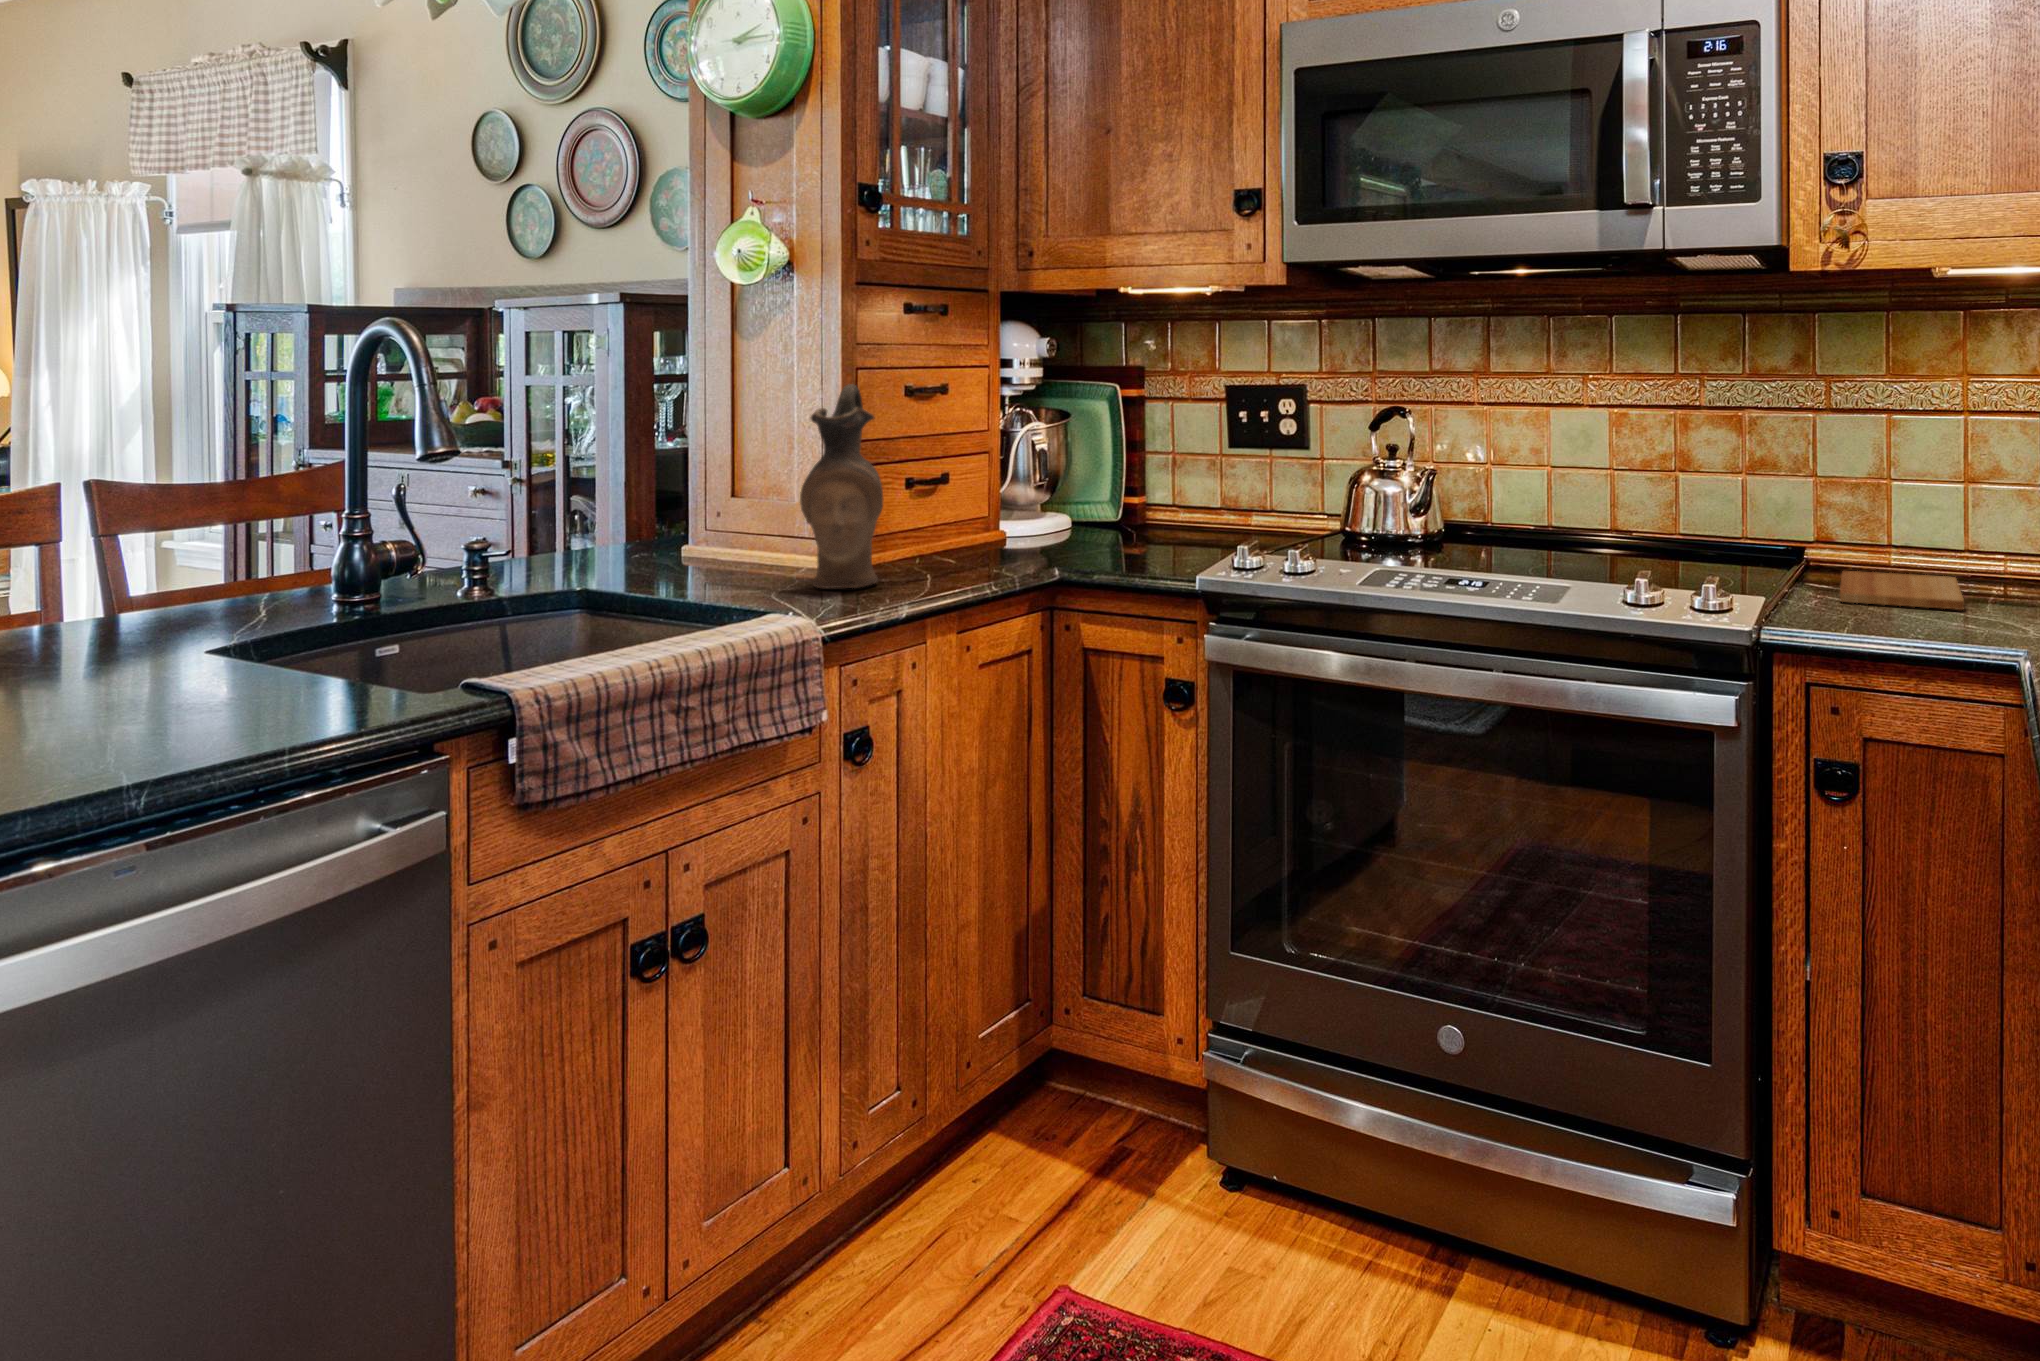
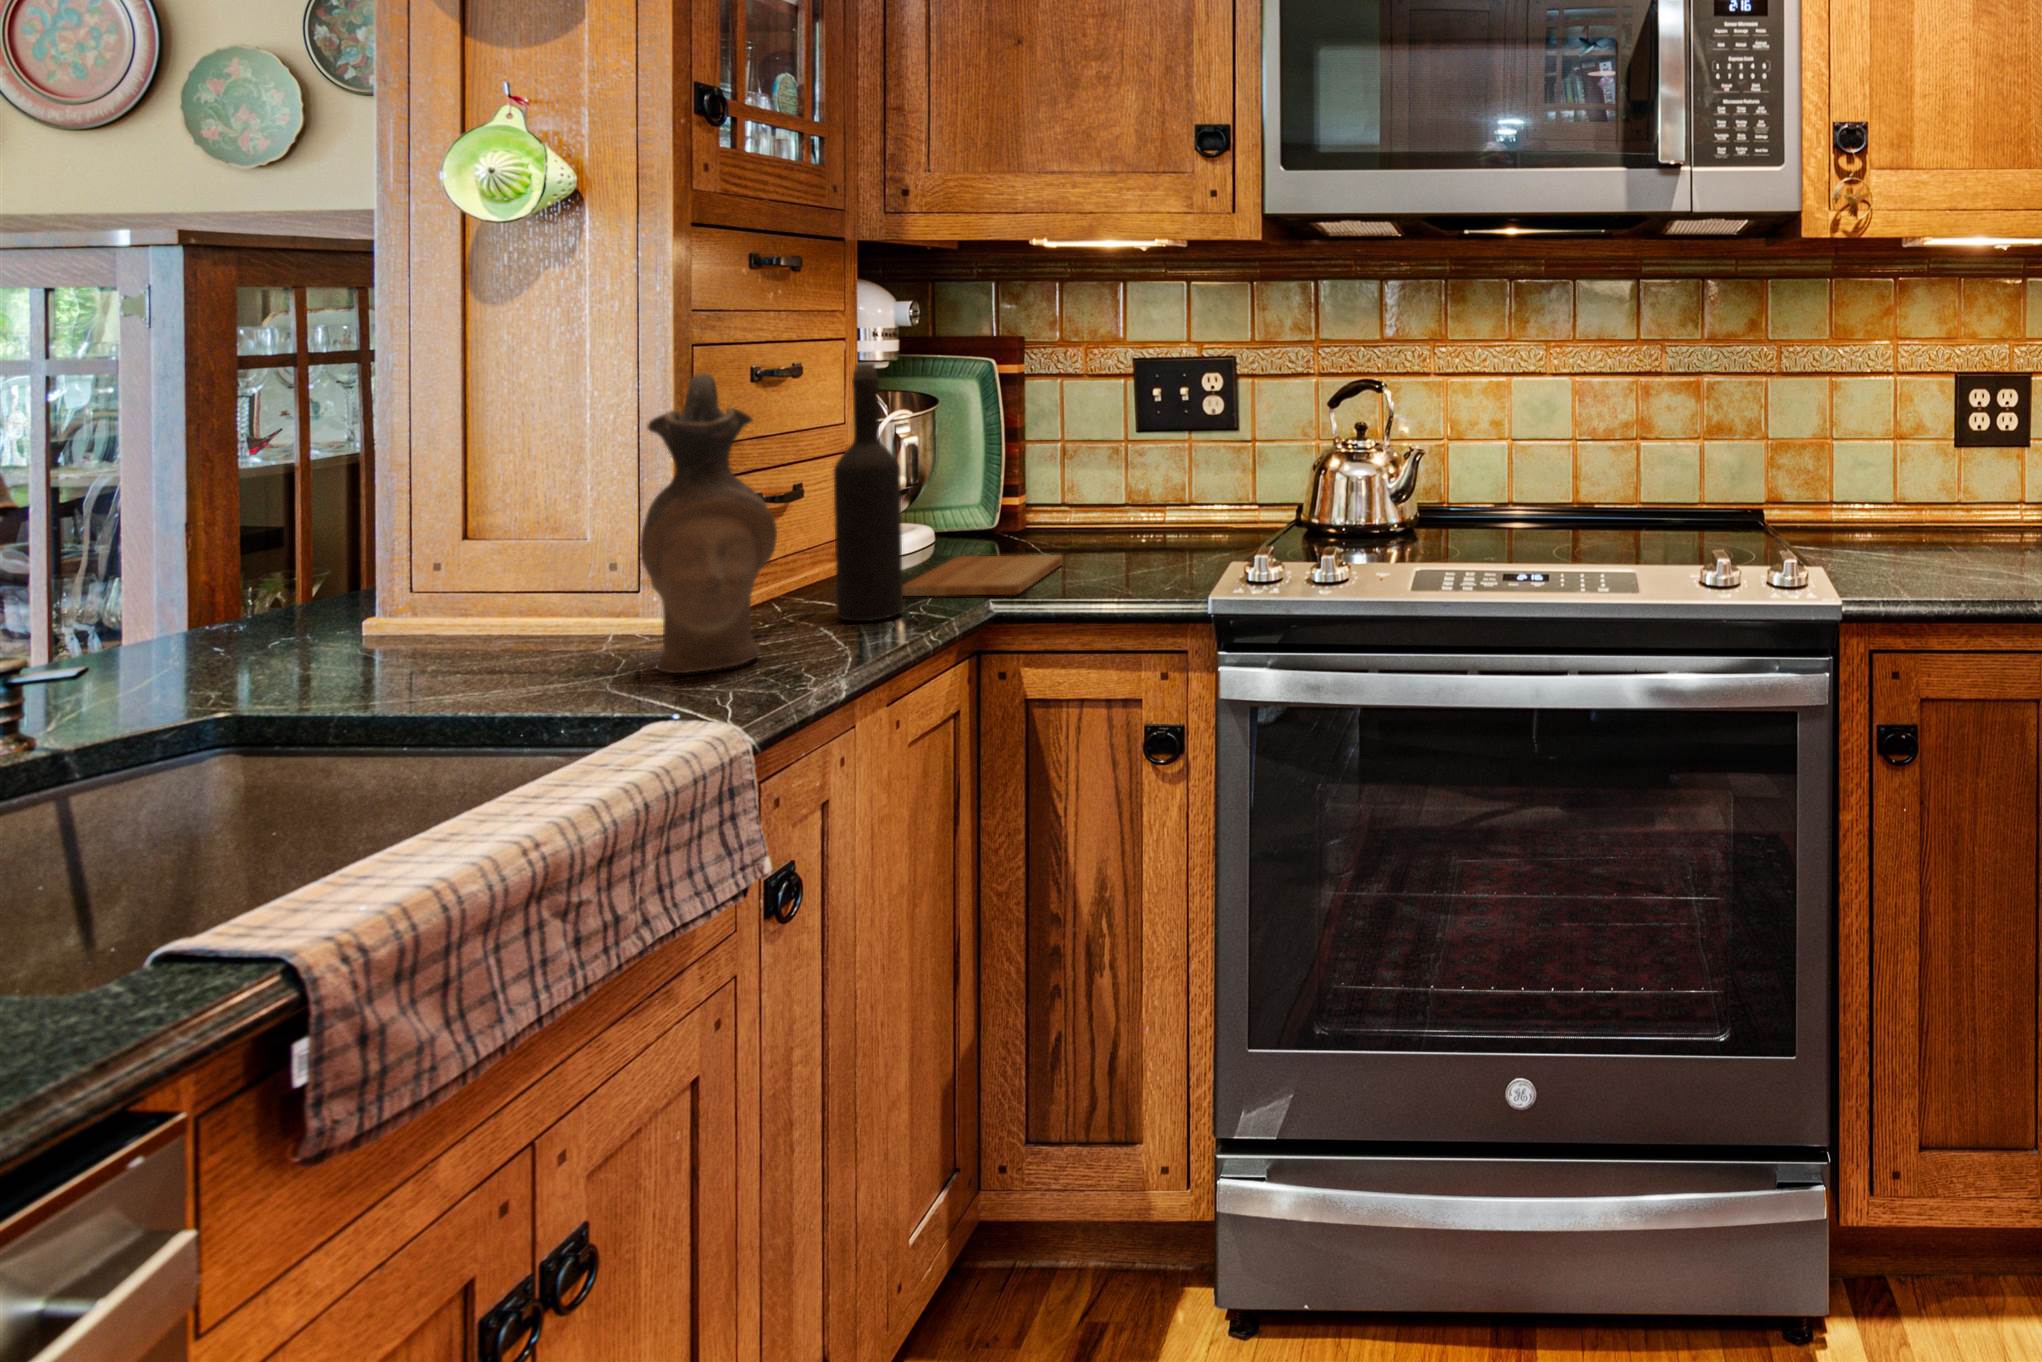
wine bottle: none [946,380,992,570] -> present [834,363,903,621]
cutting board: present [1840,571,1964,610] -> present [903,555,1063,596]

